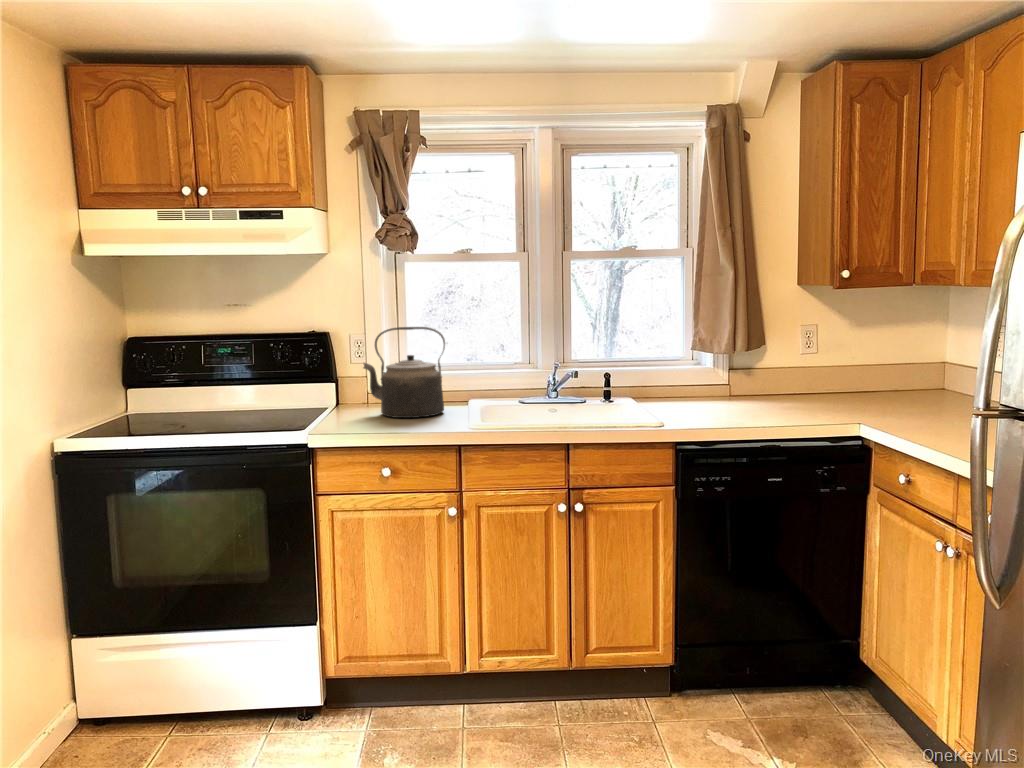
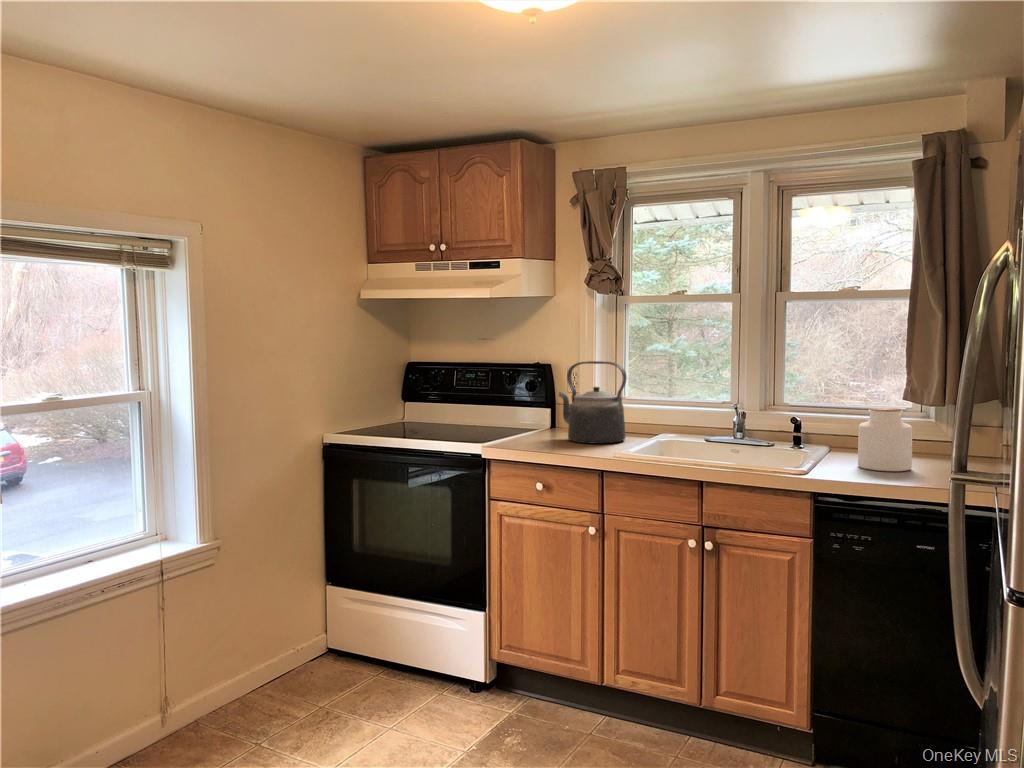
jar: none [688,359,733,416] -> present [858,408,912,471]

